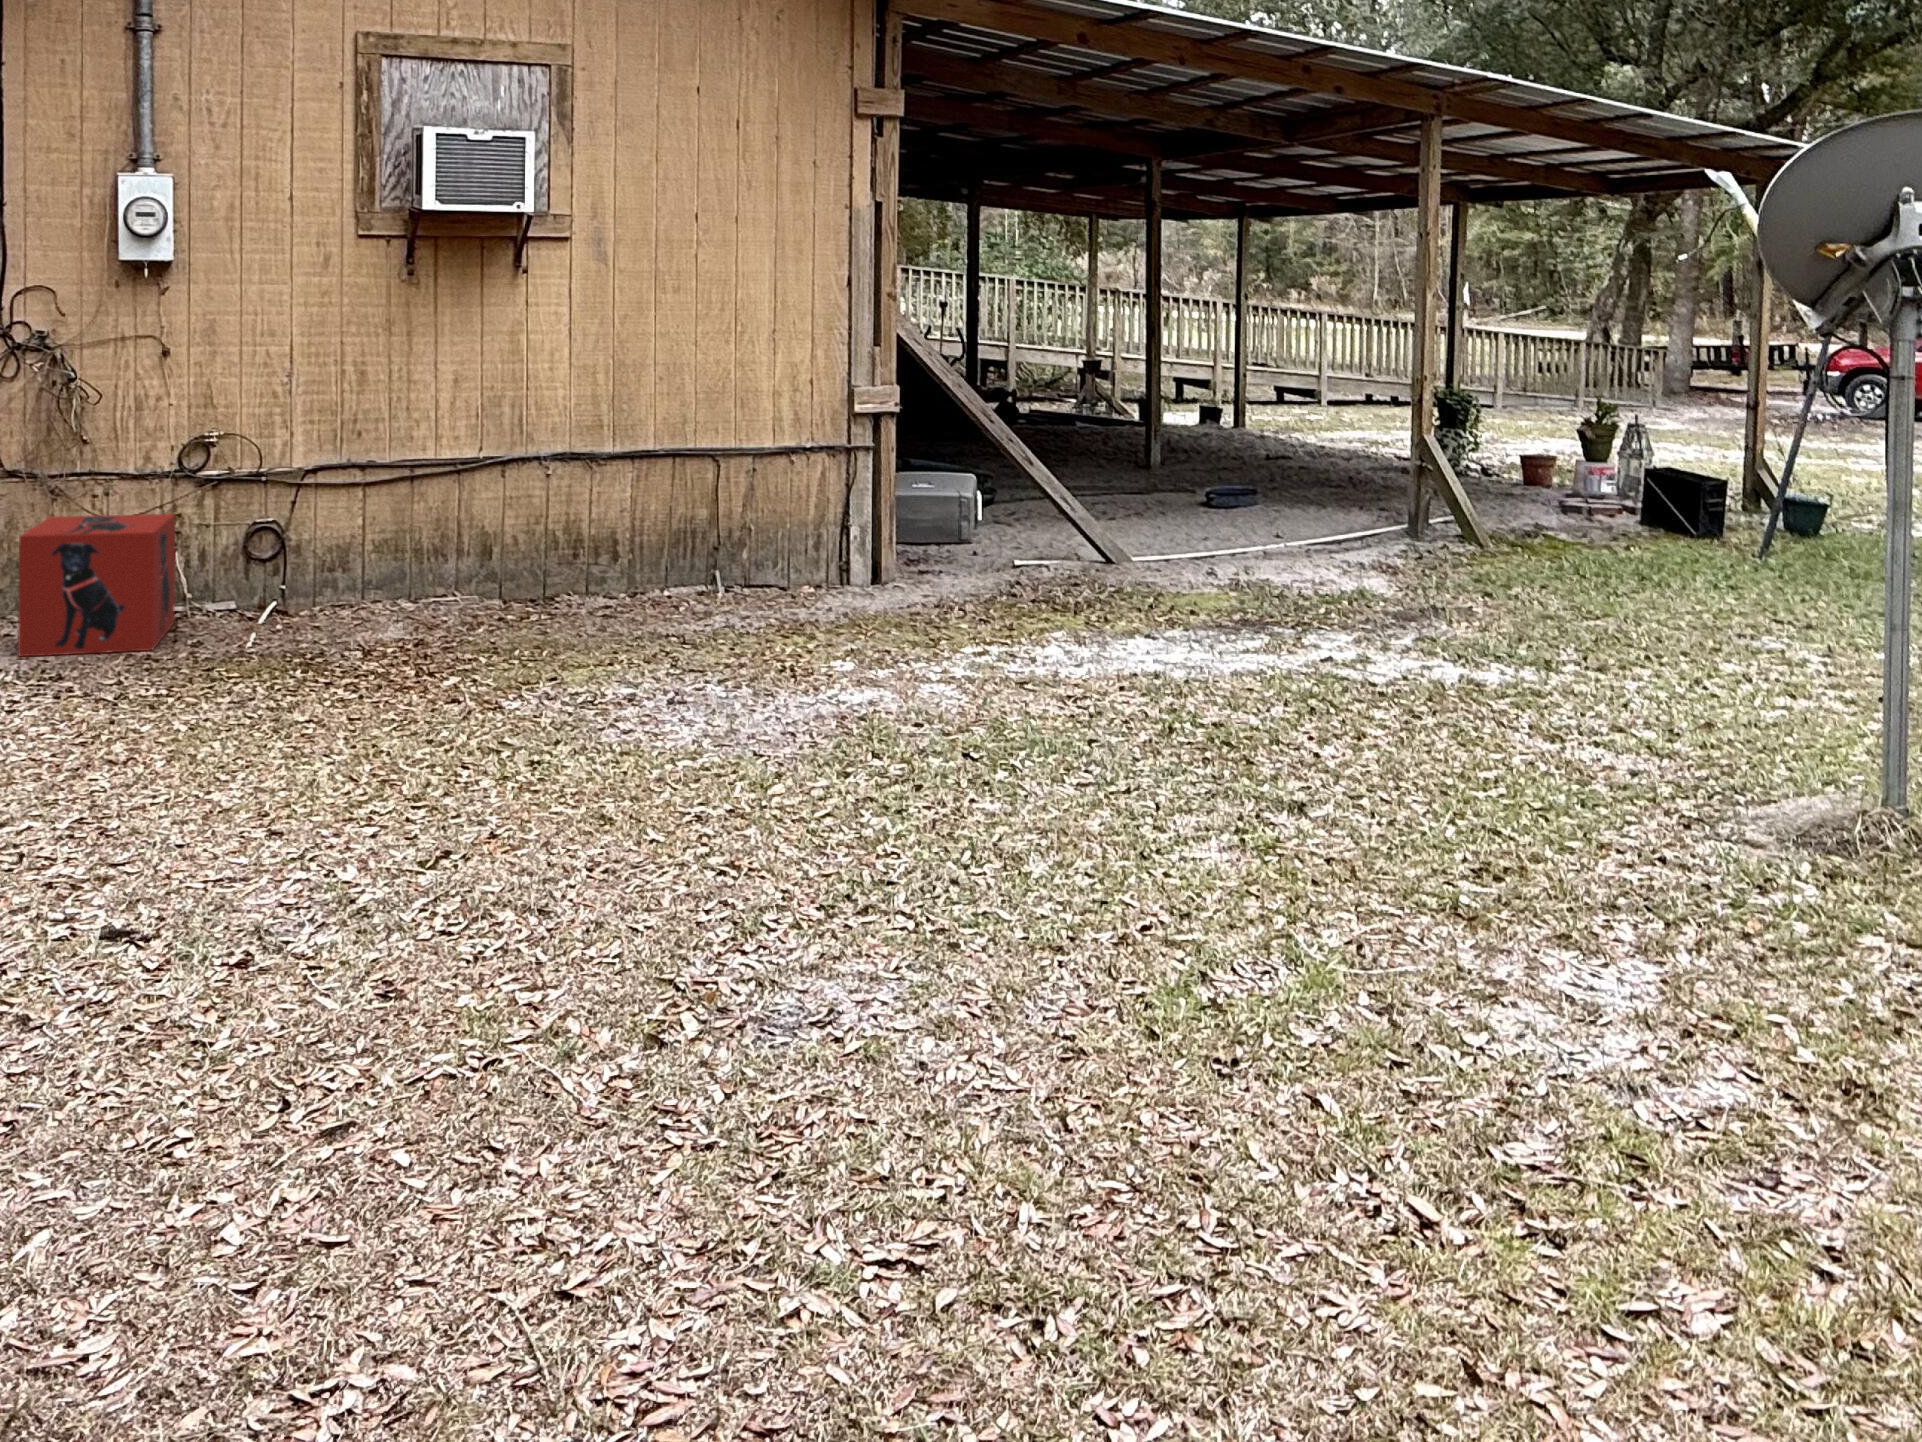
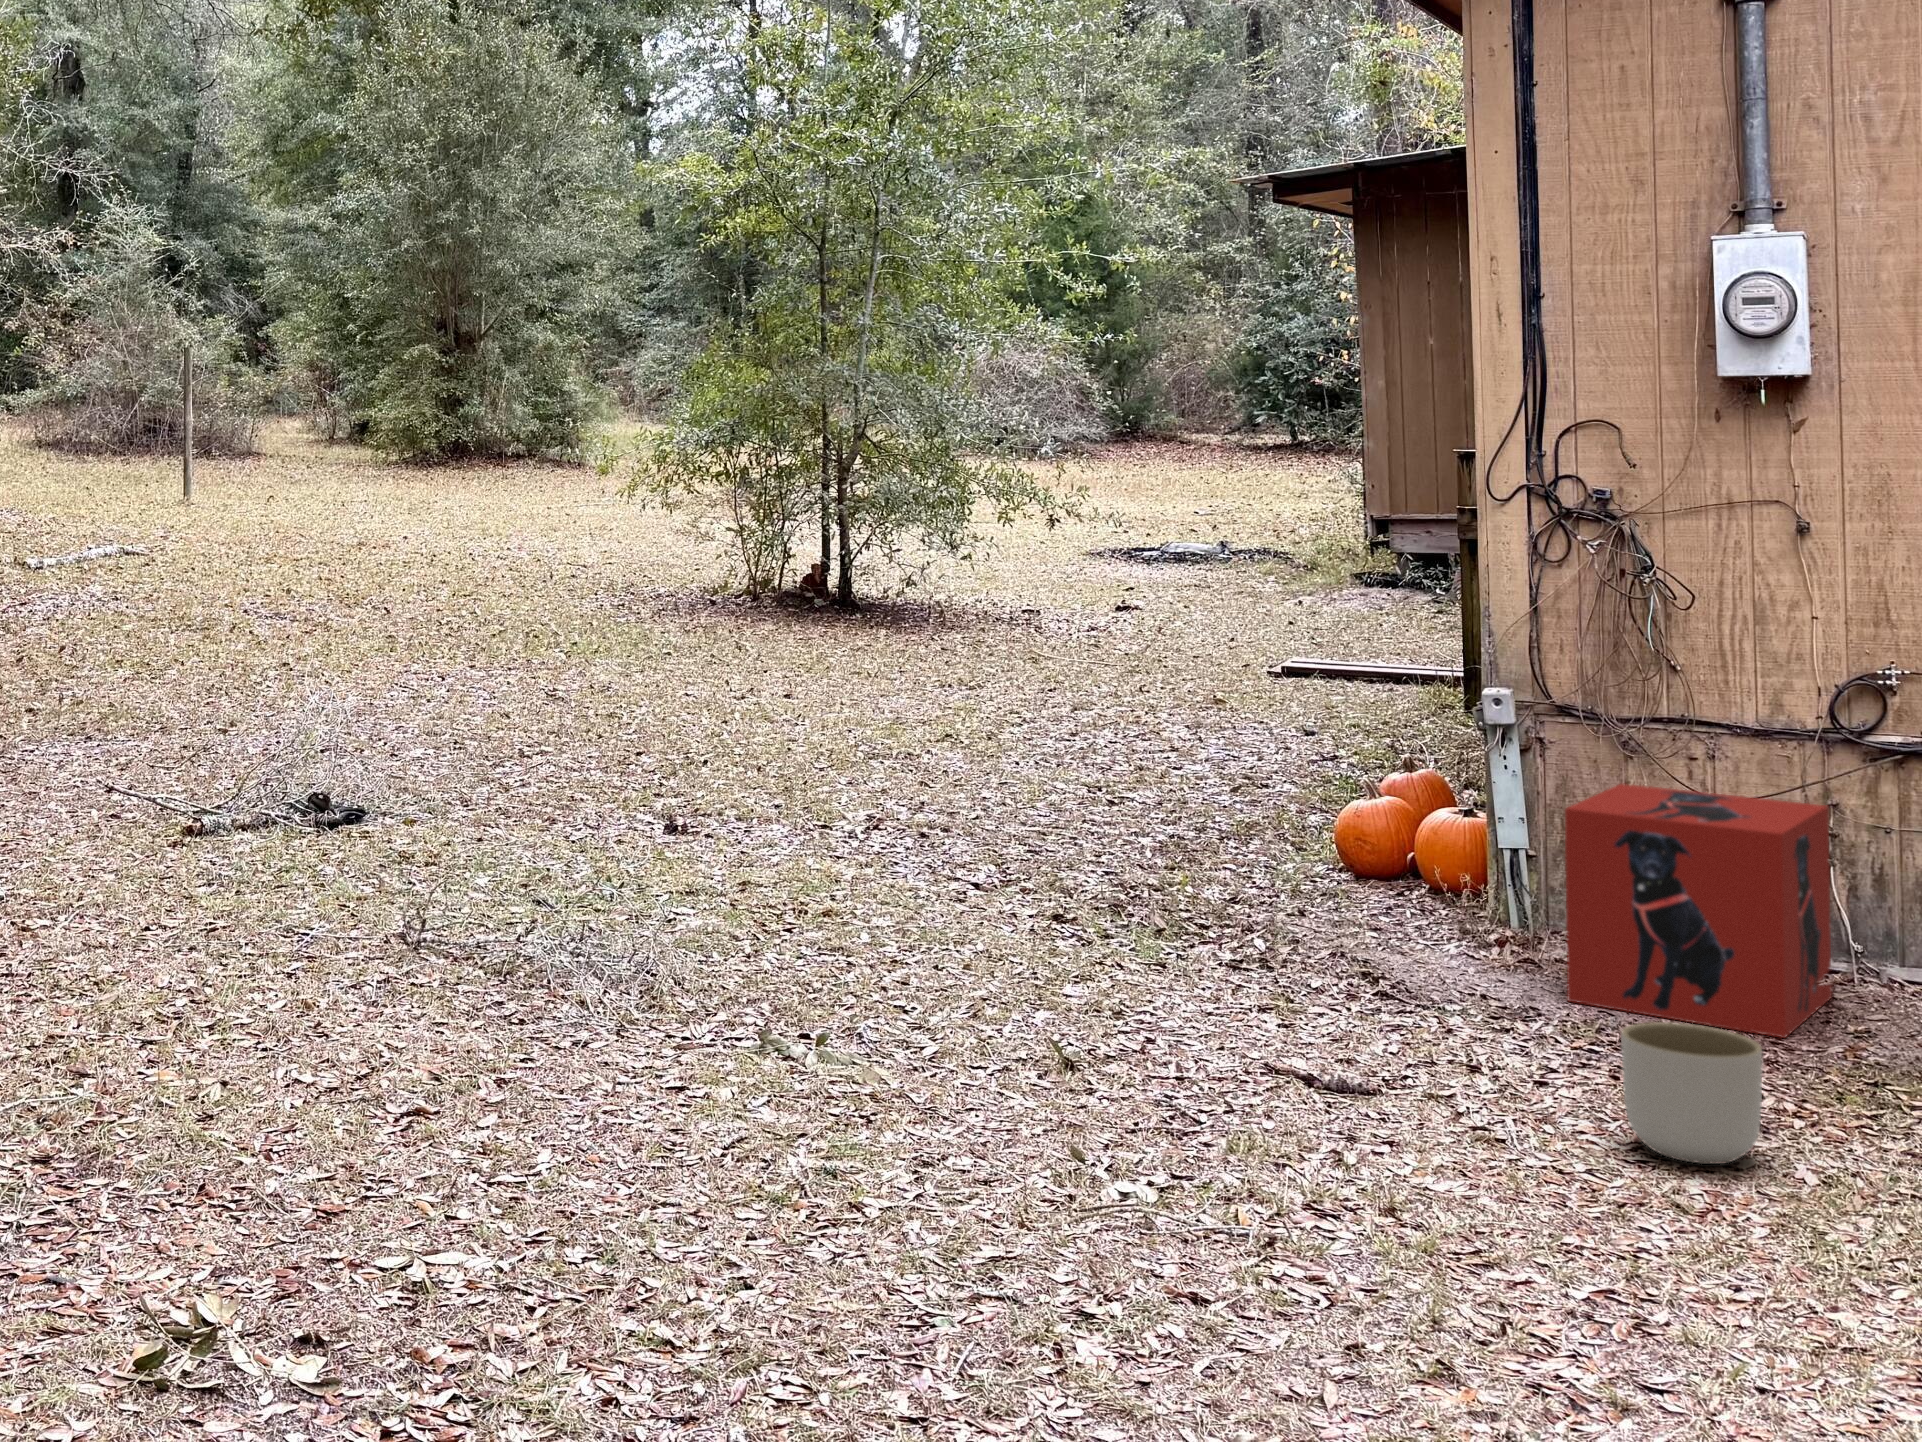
planter: none [71,649,155,730] -> present [1621,1022,1762,1164]

